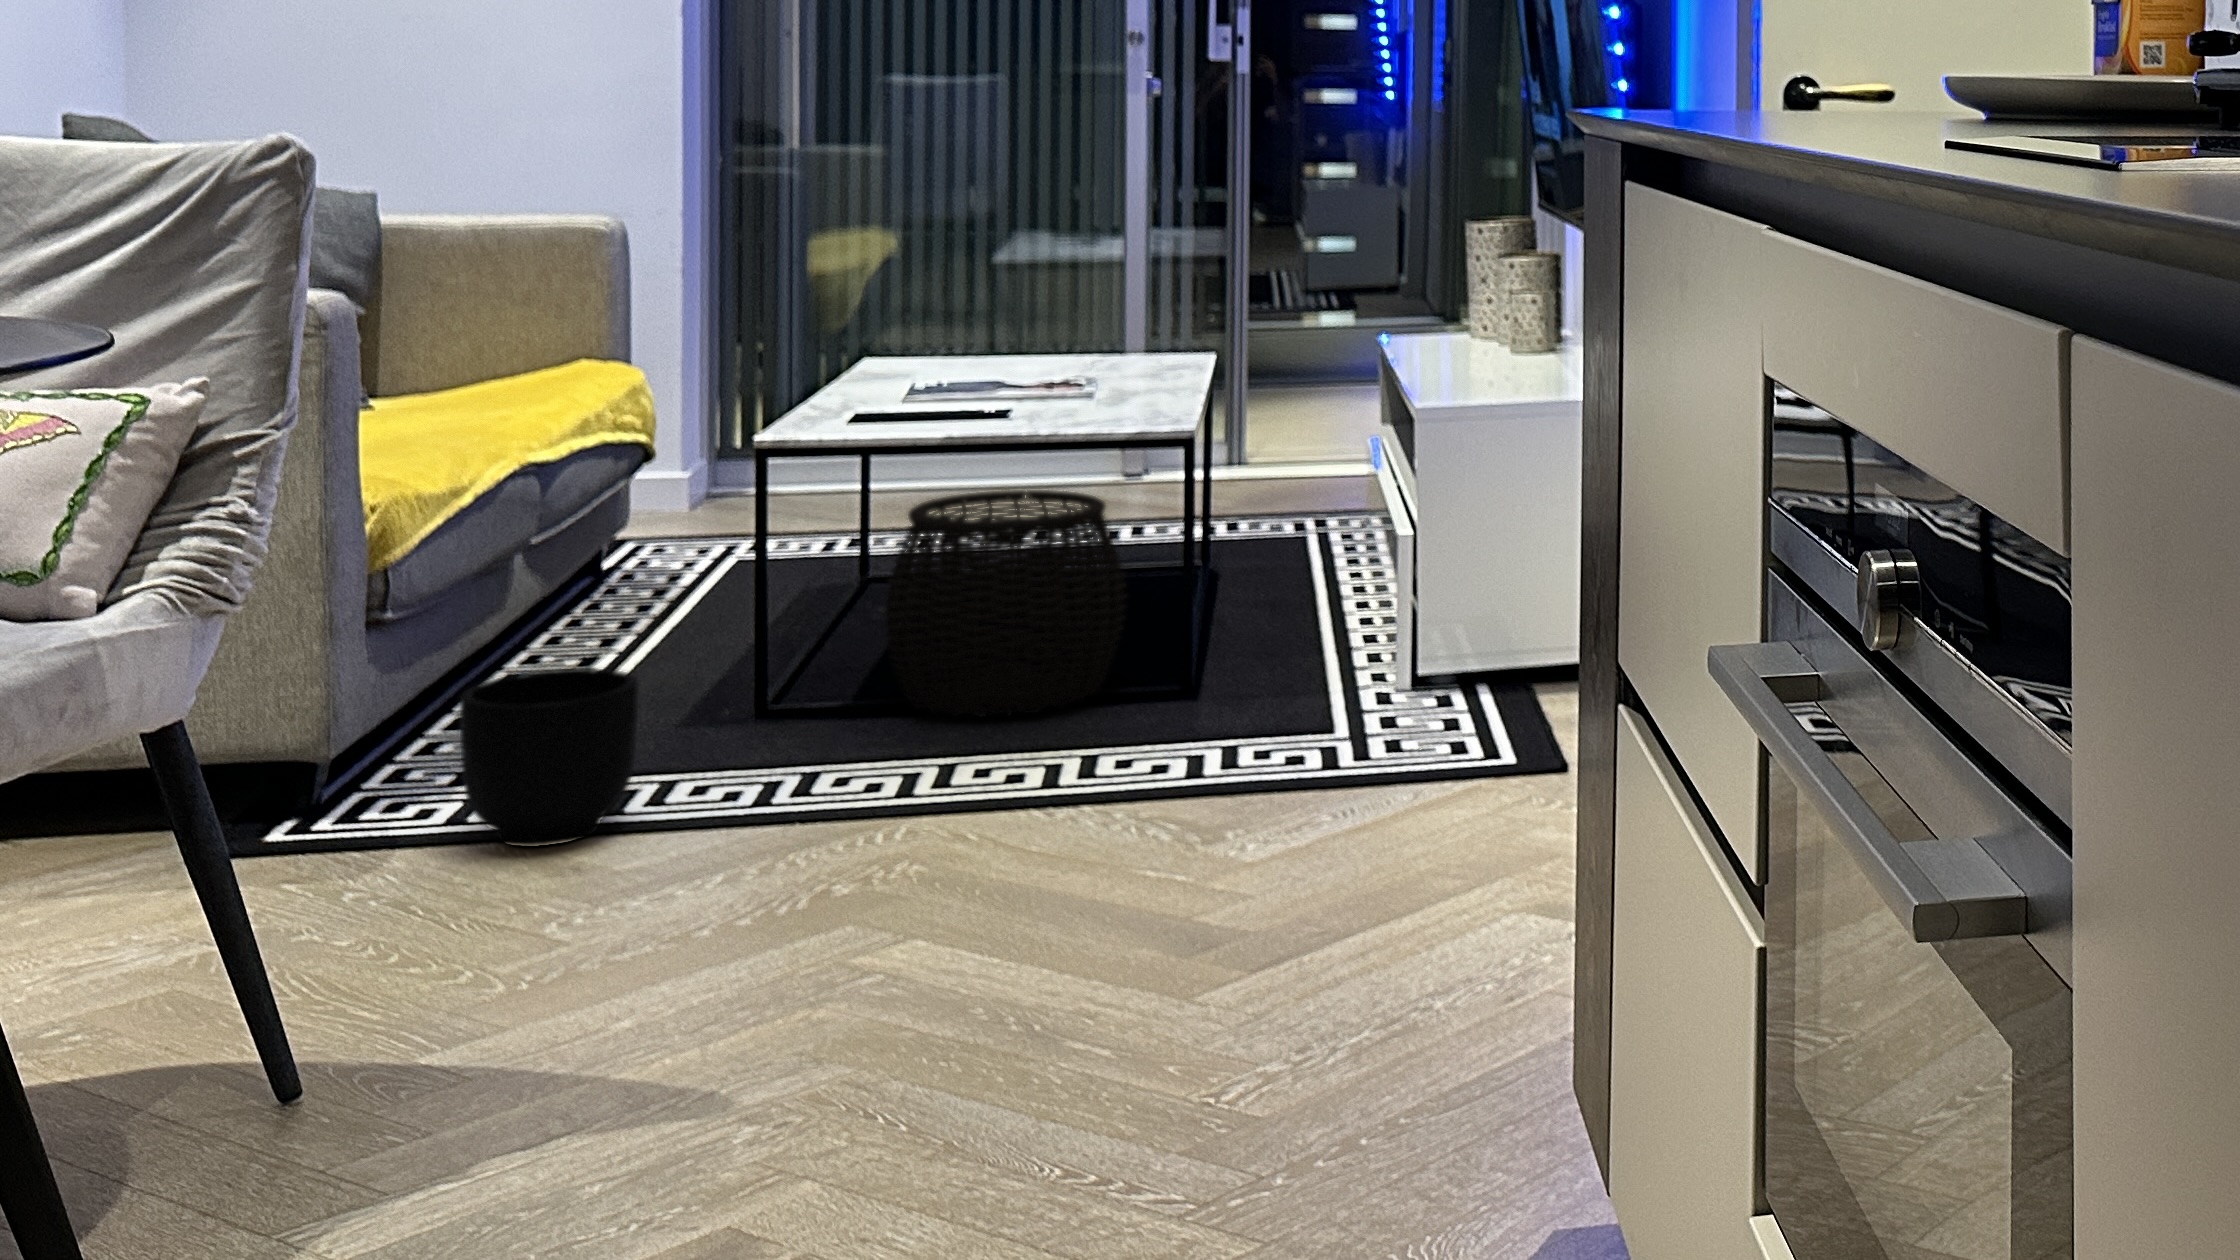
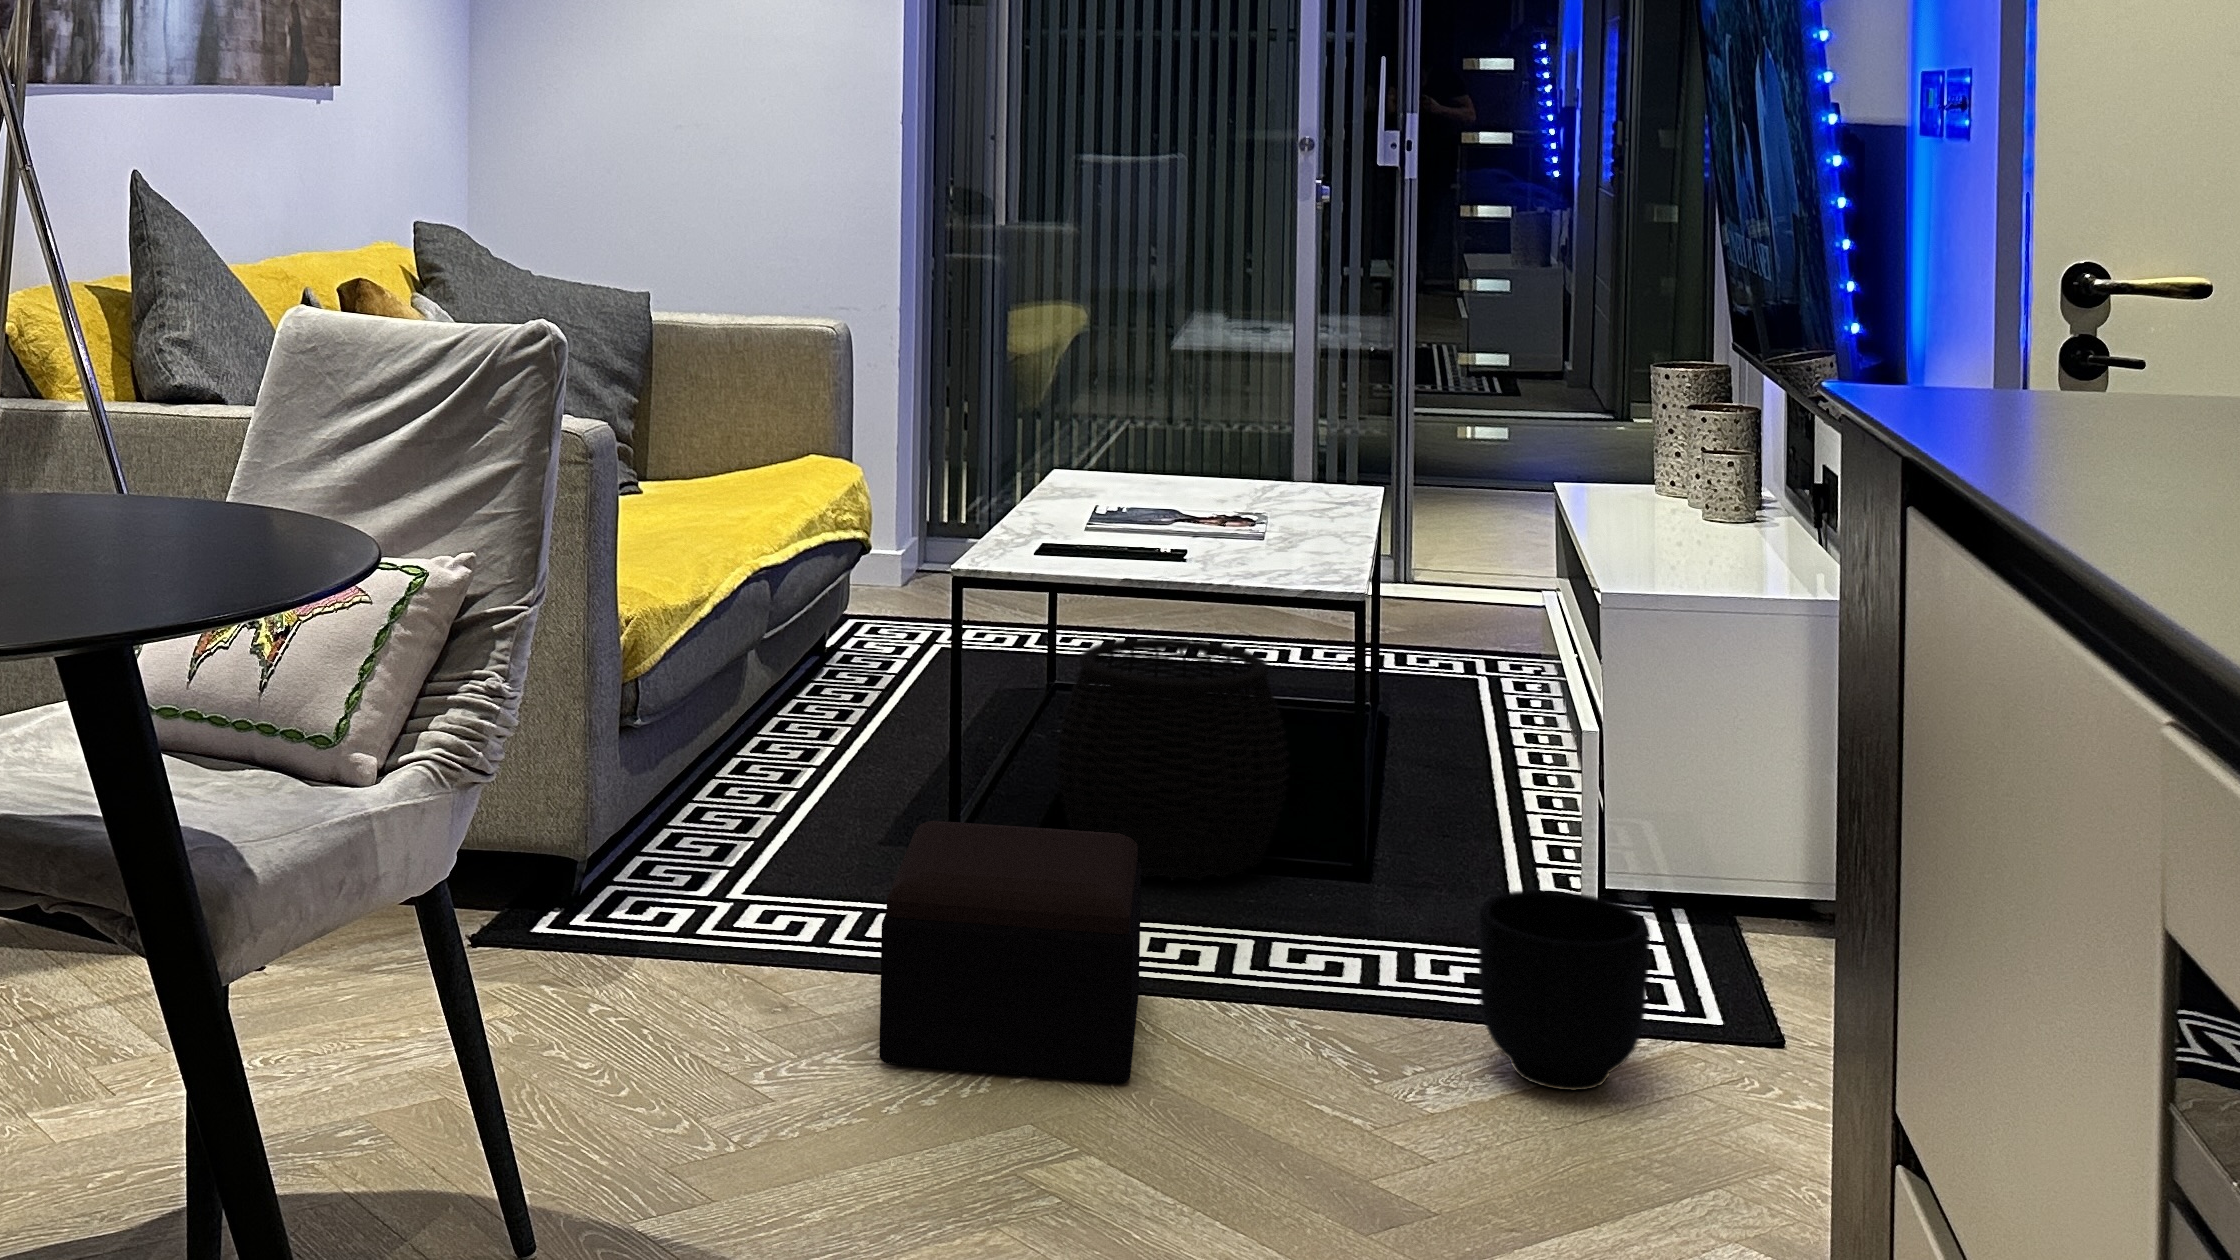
footstool: none [700,654,982,901] -> present [879,821,1141,1083]
planter: present [460,668,639,847] -> present [1478,890,1650,1090]

